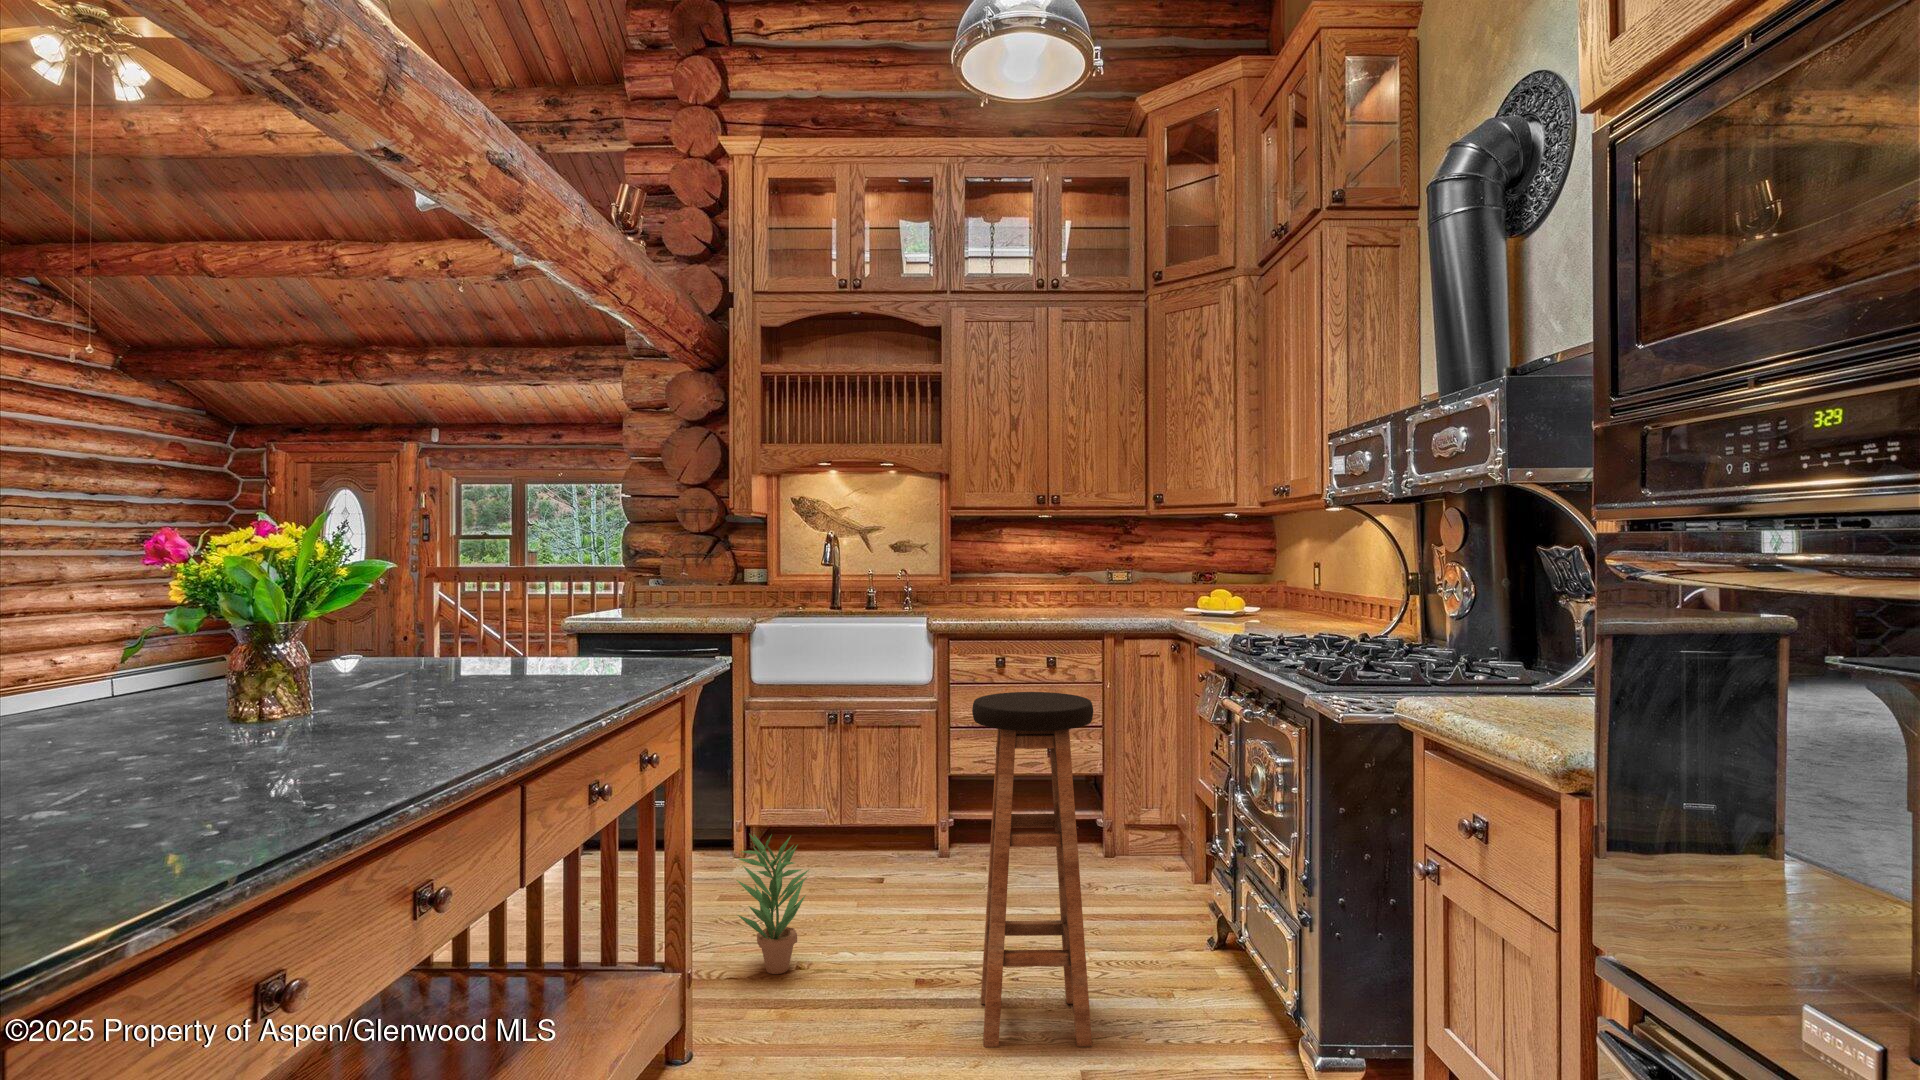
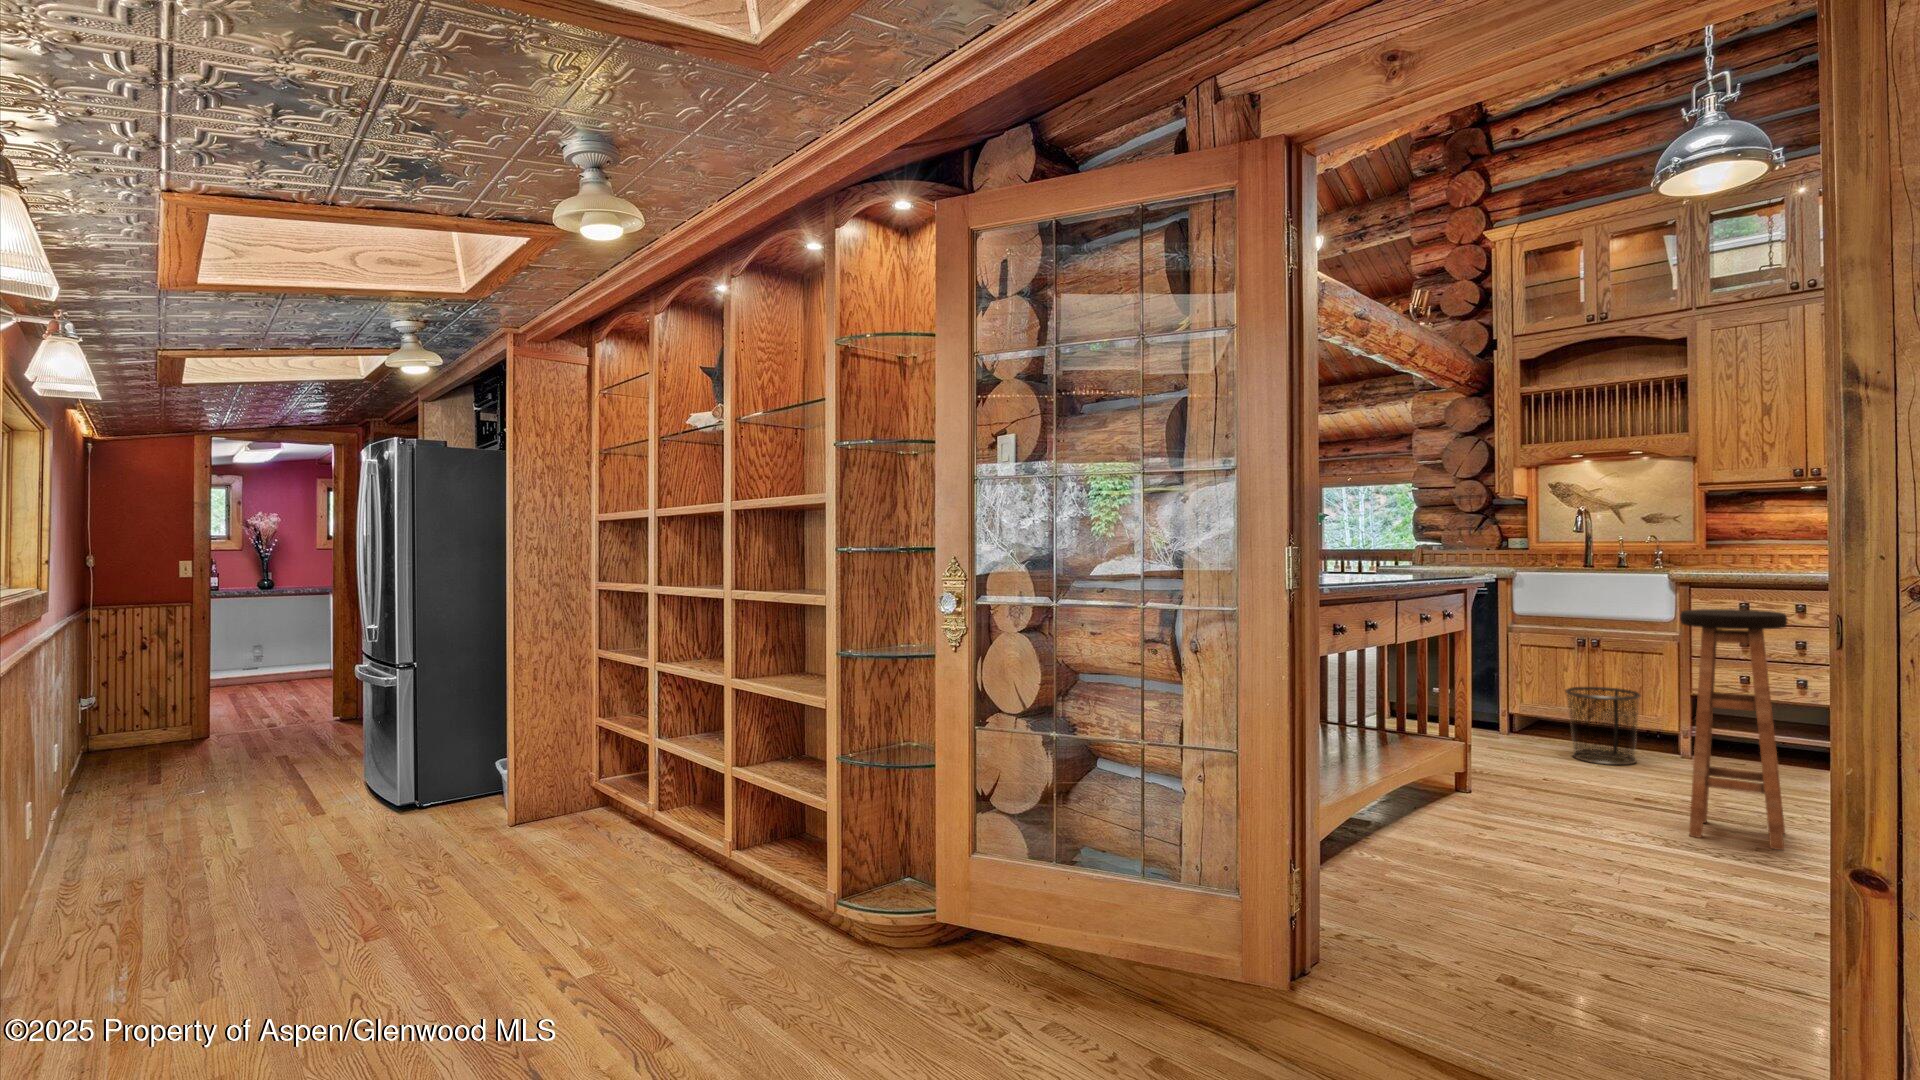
waste bin: none [812,778,900,893] -> present [1566,687,1641,765]
potted plant: present [737,834,809,974] -> none [1503,694,1558,787]

